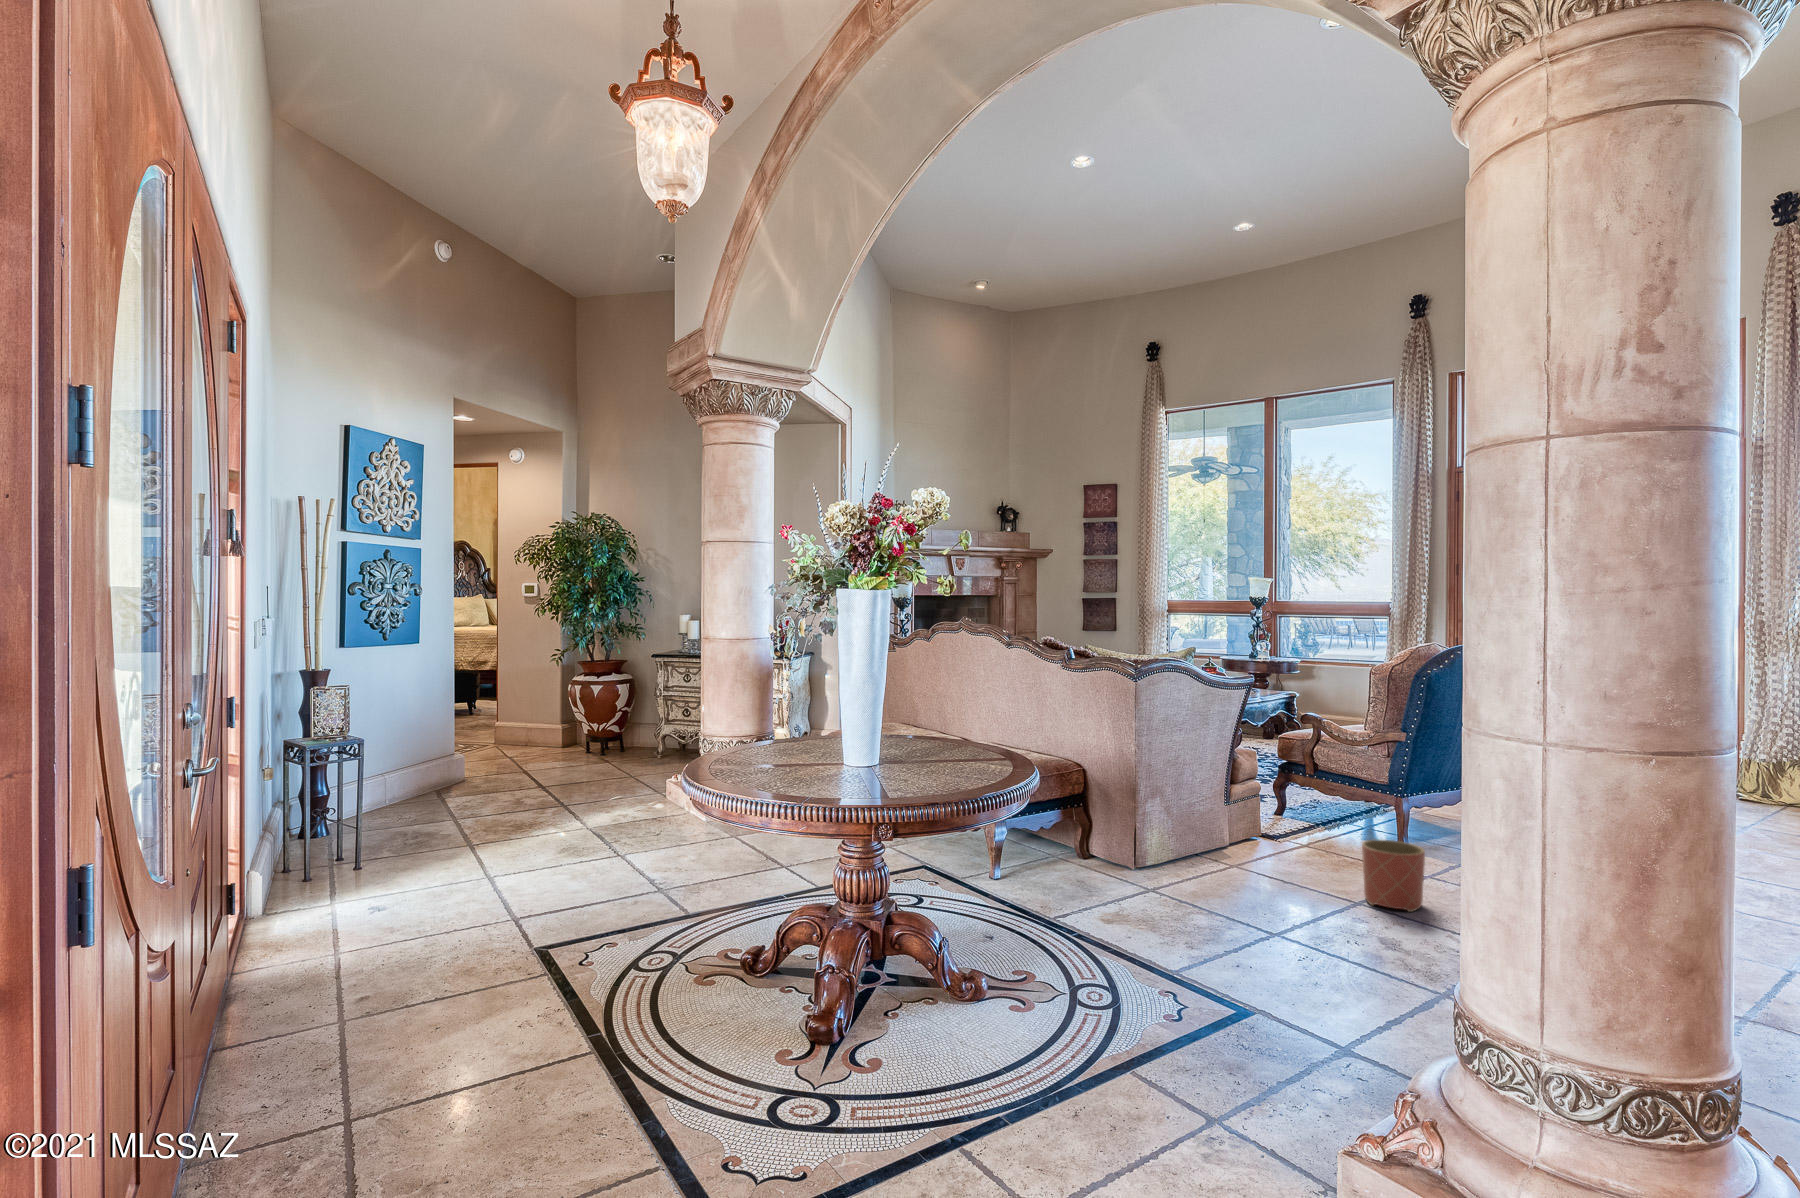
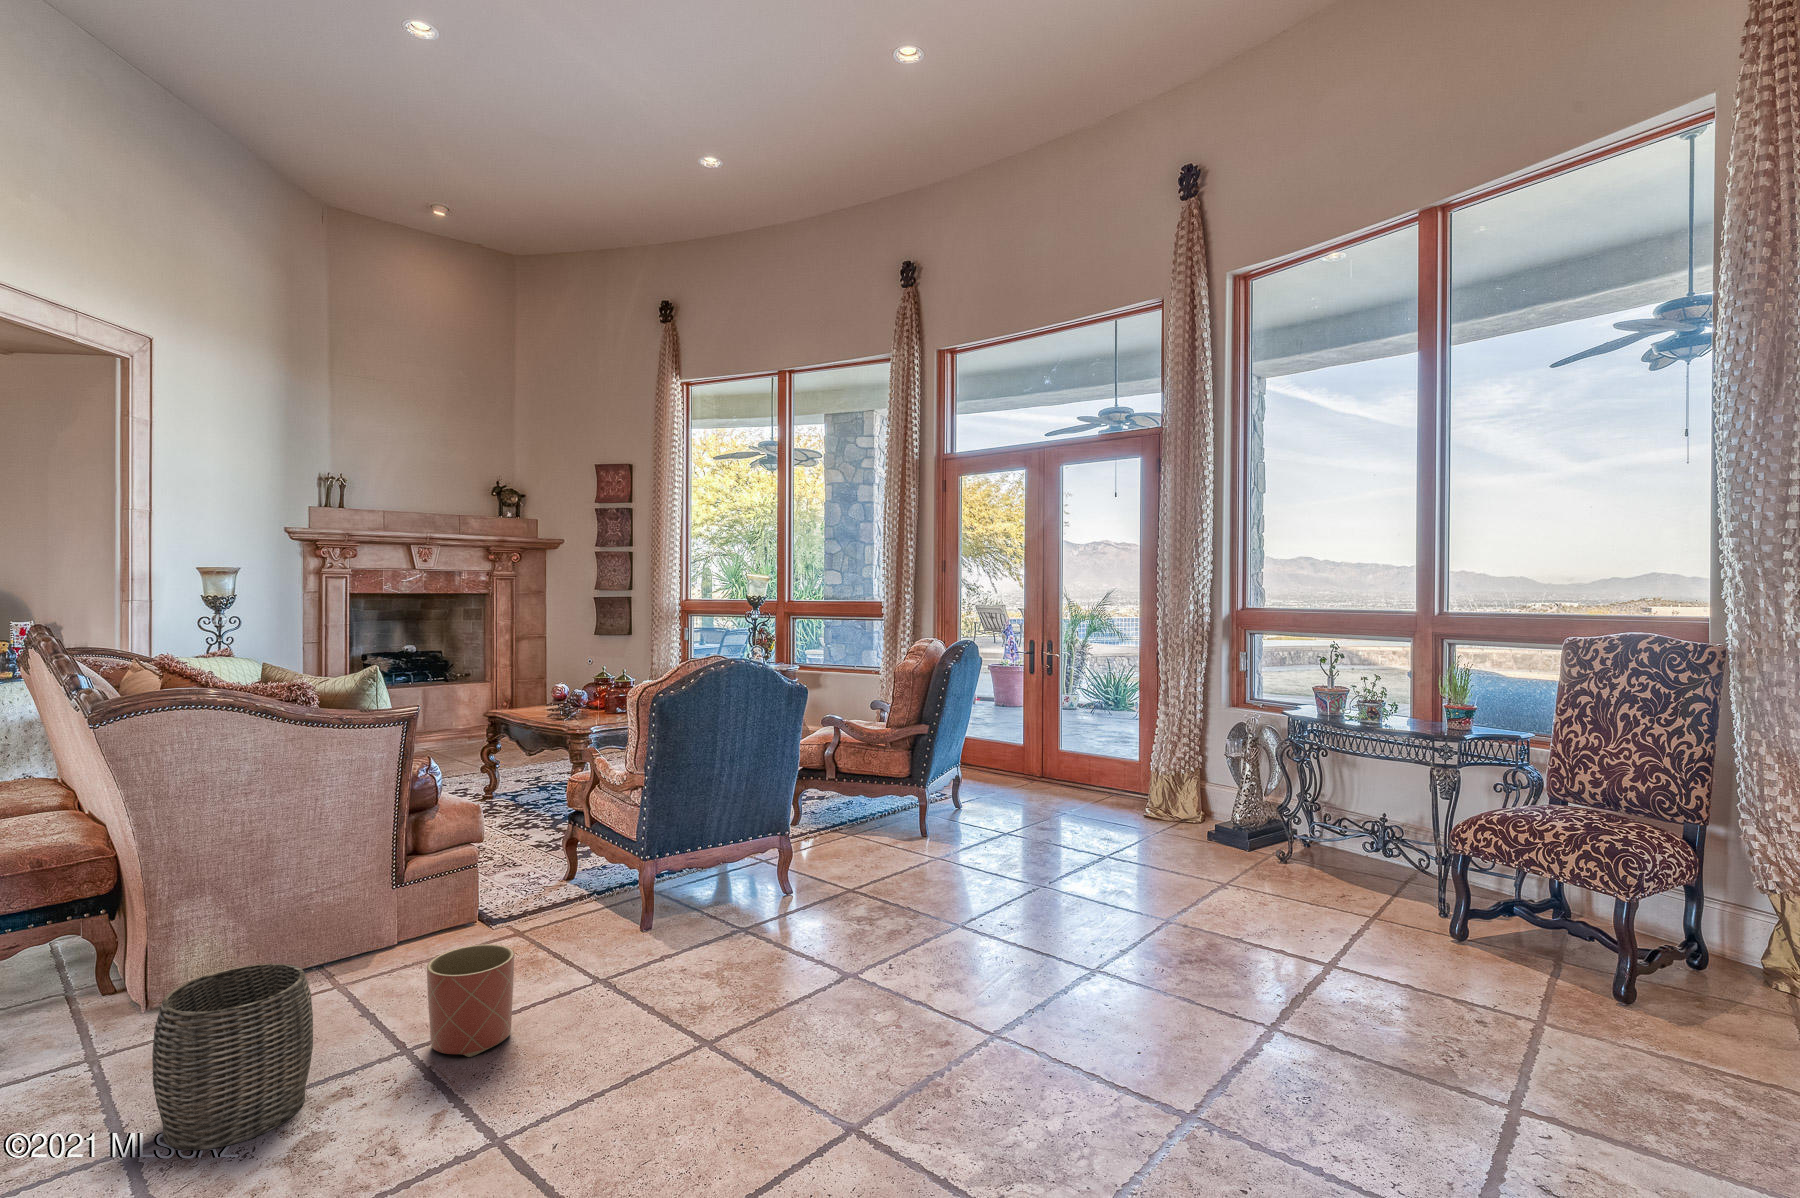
woven basket: none [1258,835,1350,941] -> present [152,963,313,1150]

